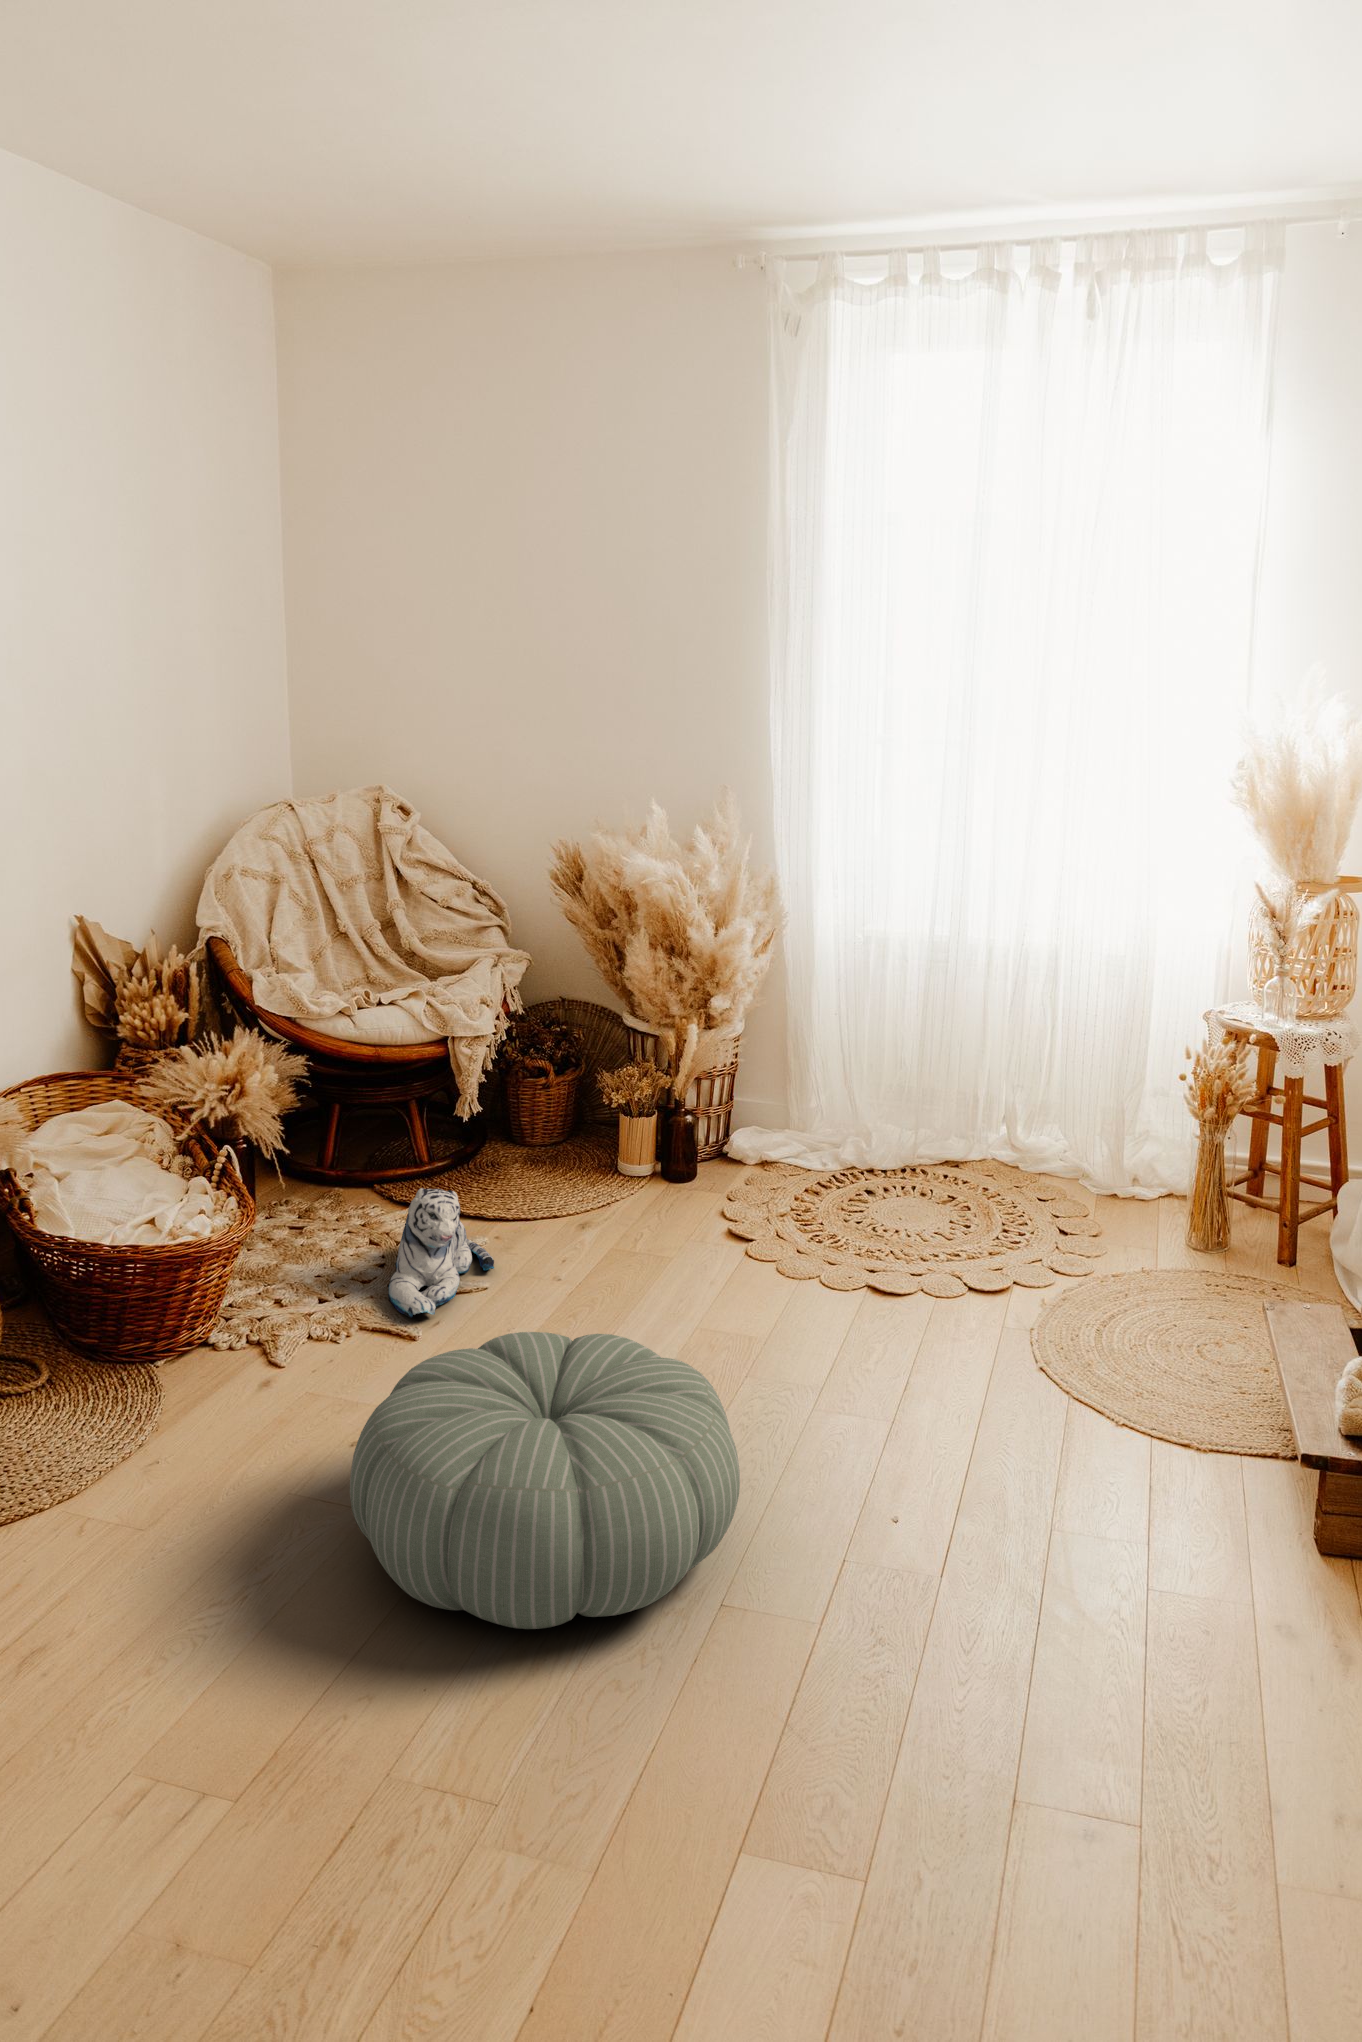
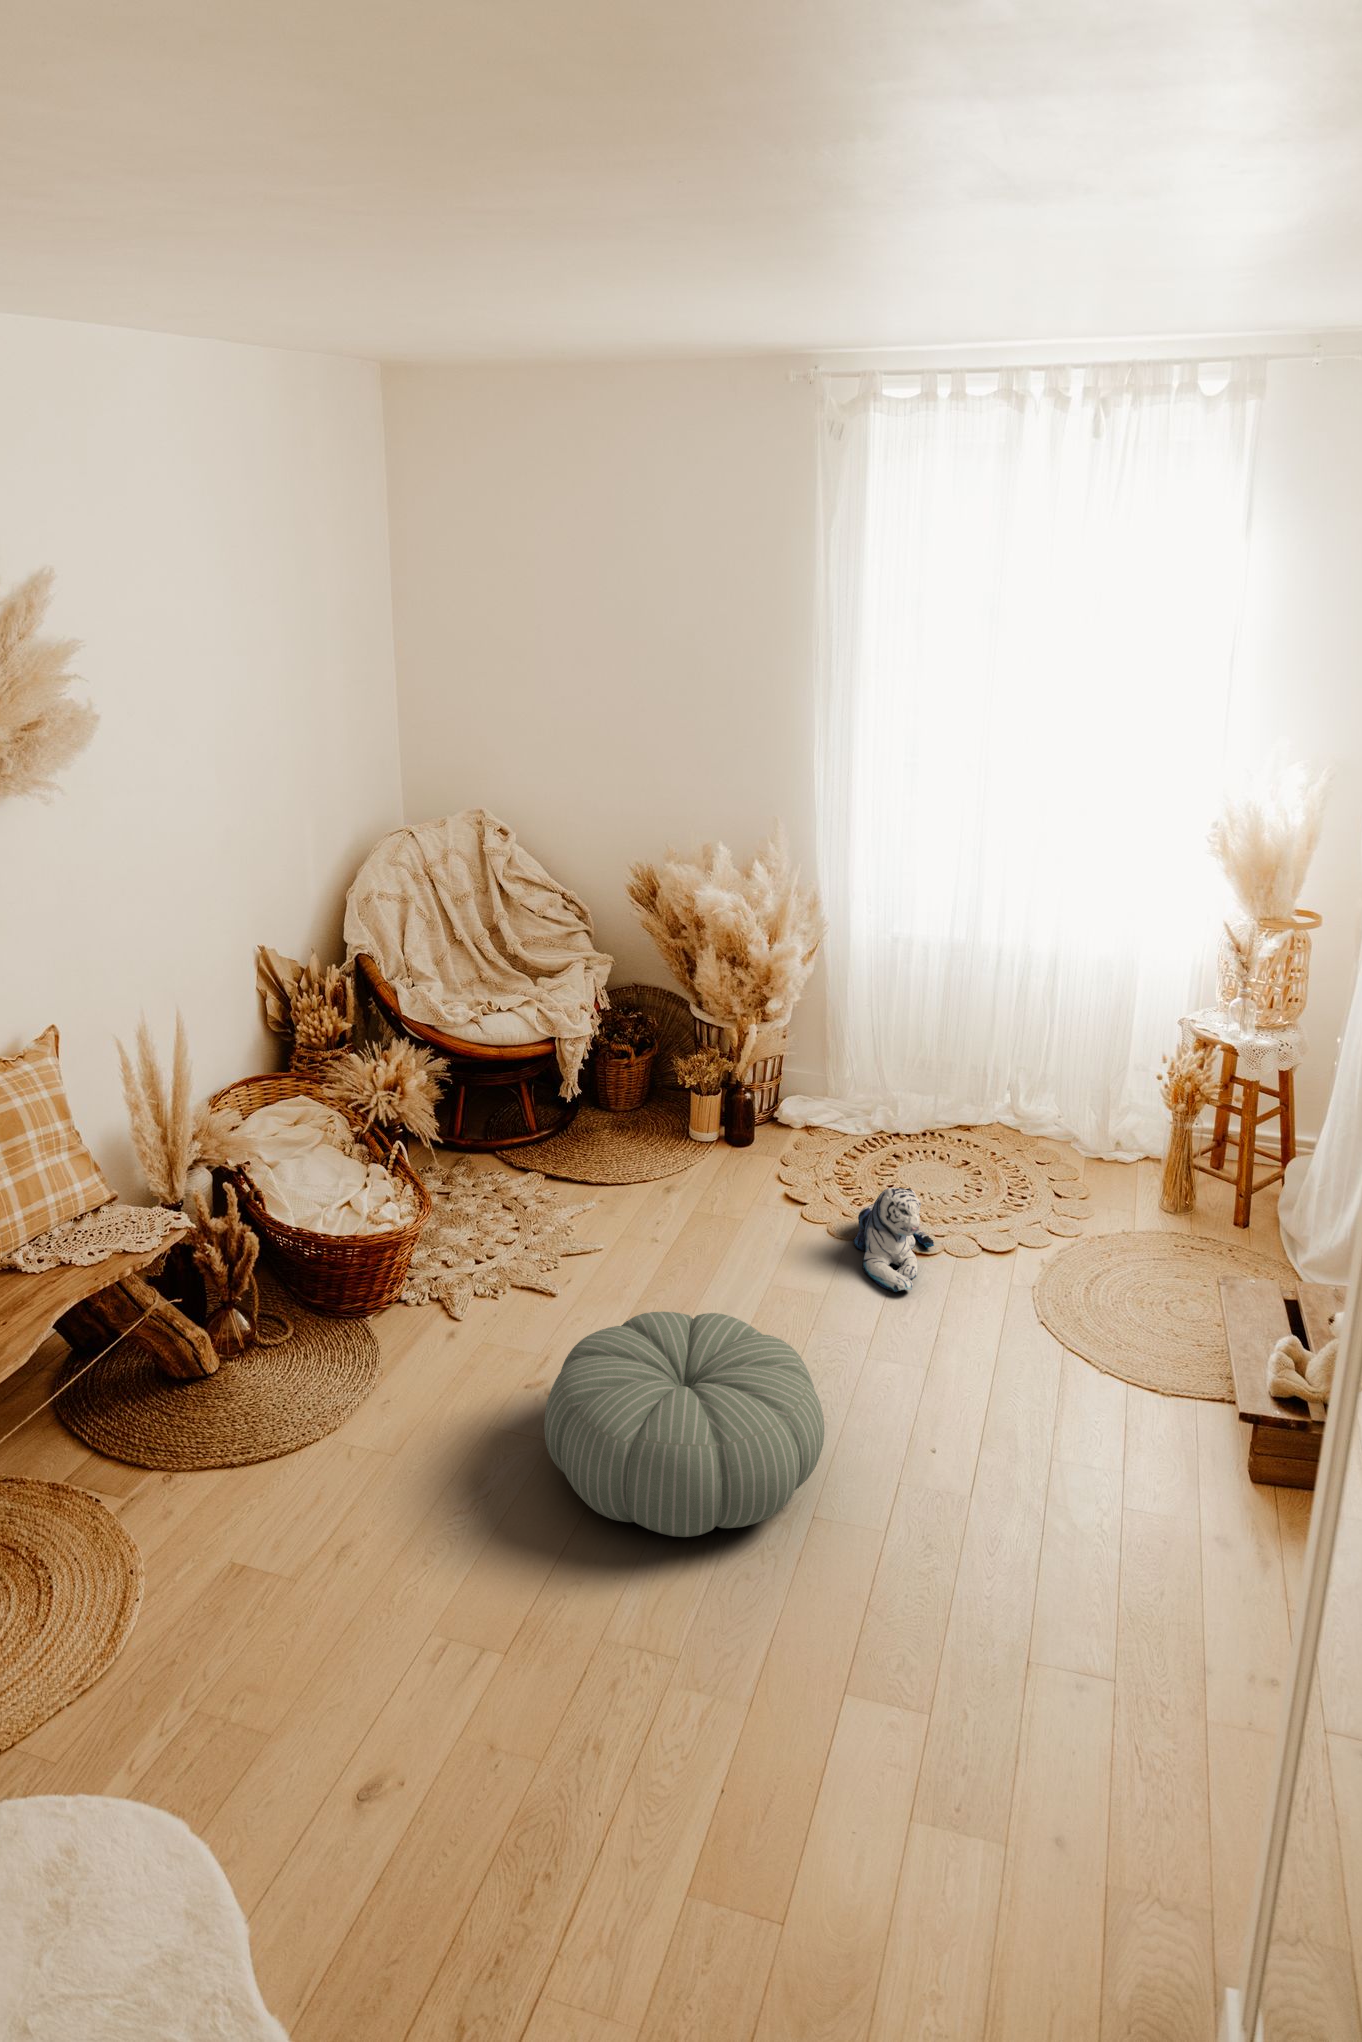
plush toy: present [388,1188,494,1317] -> present [853,1188,934,1292]

